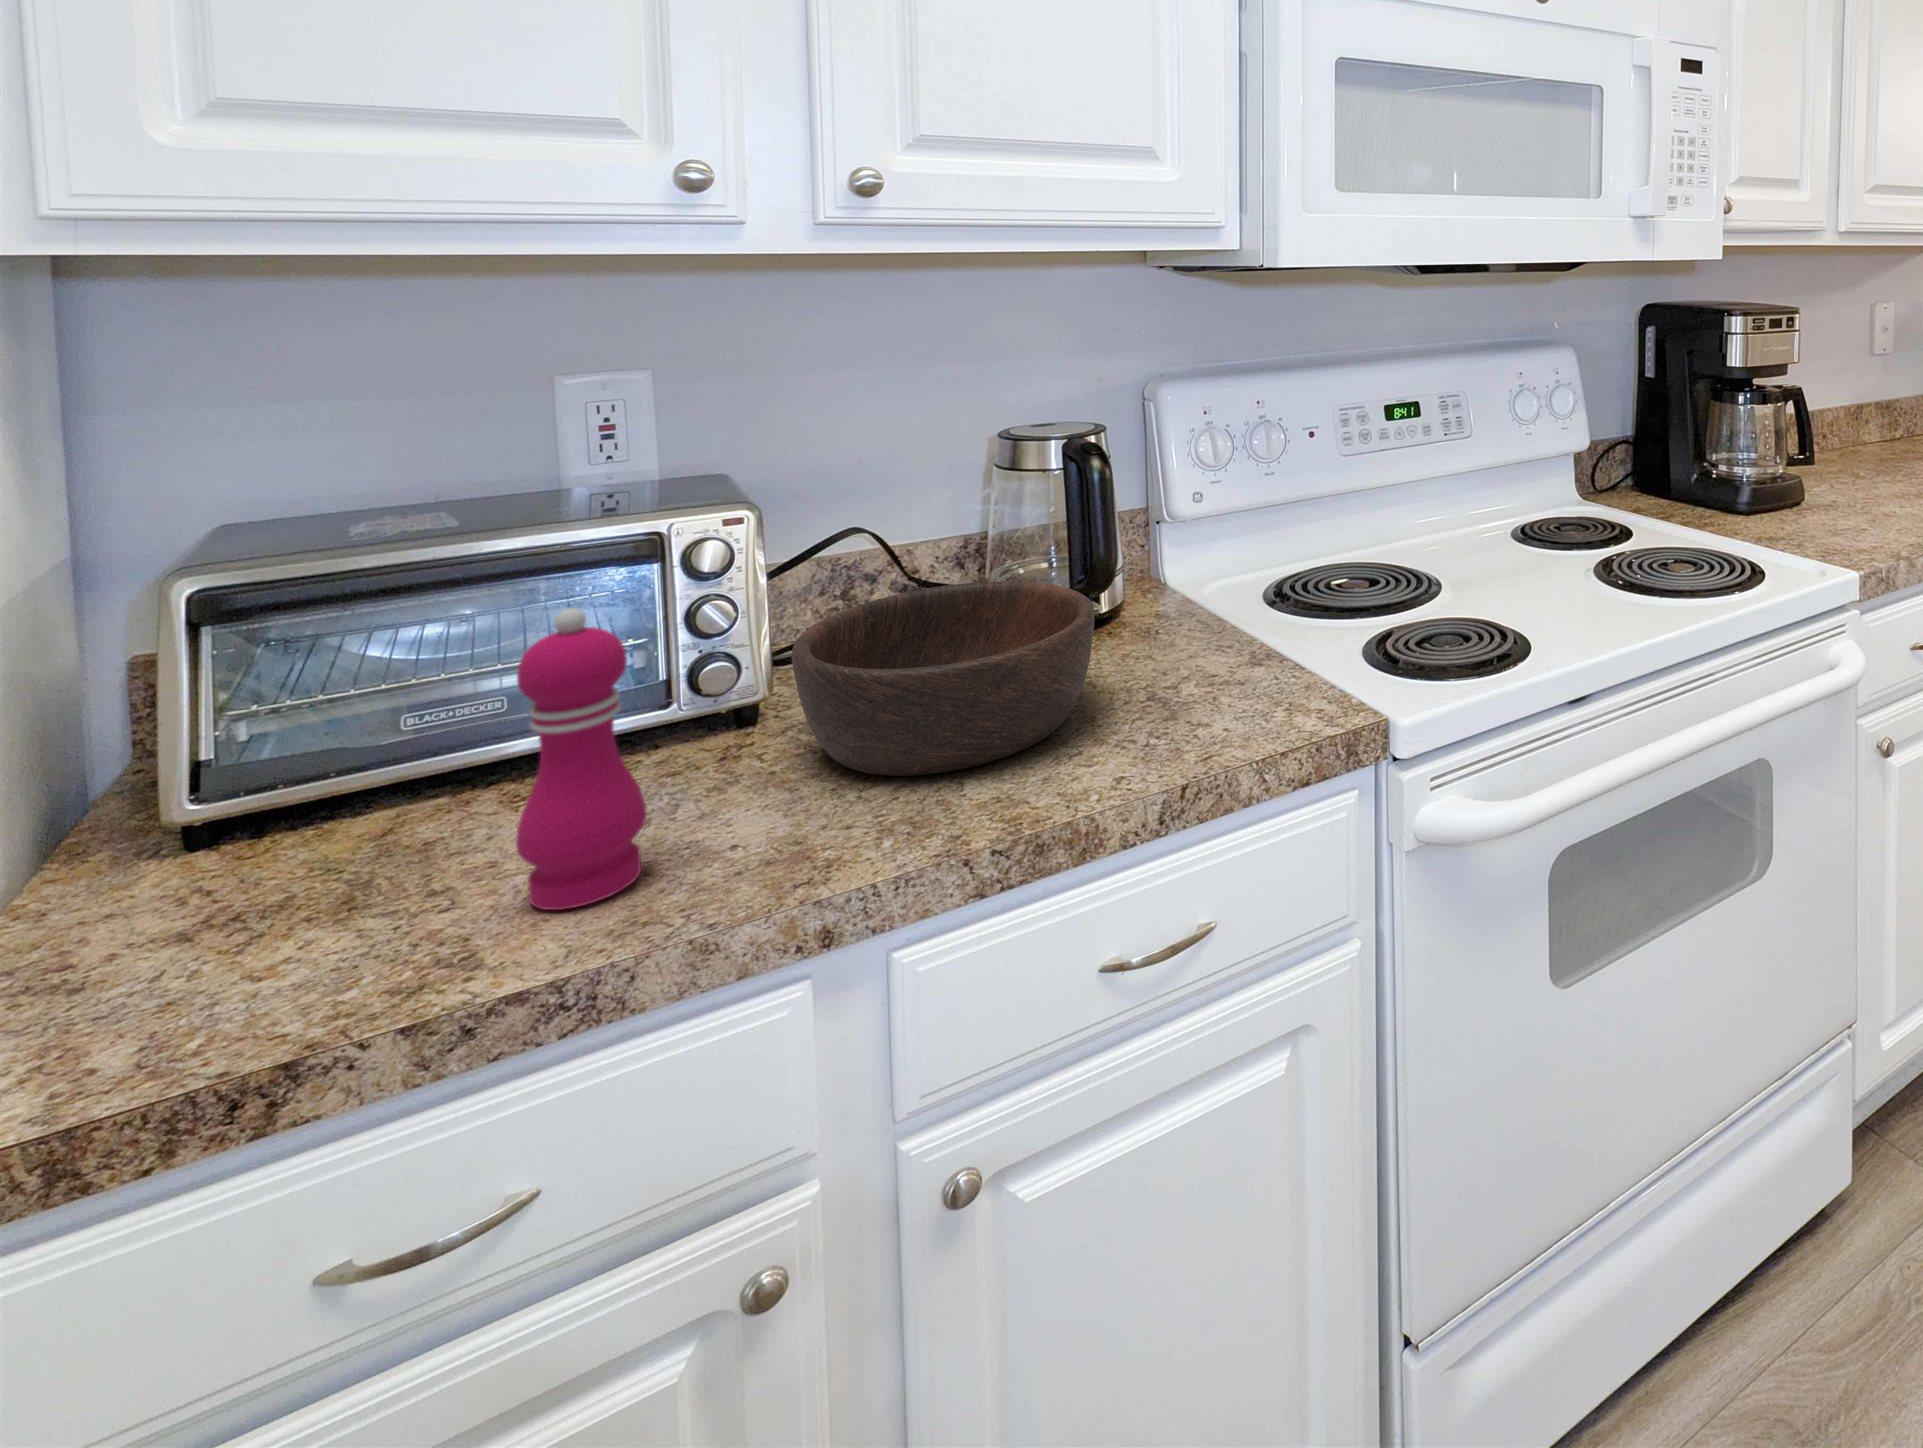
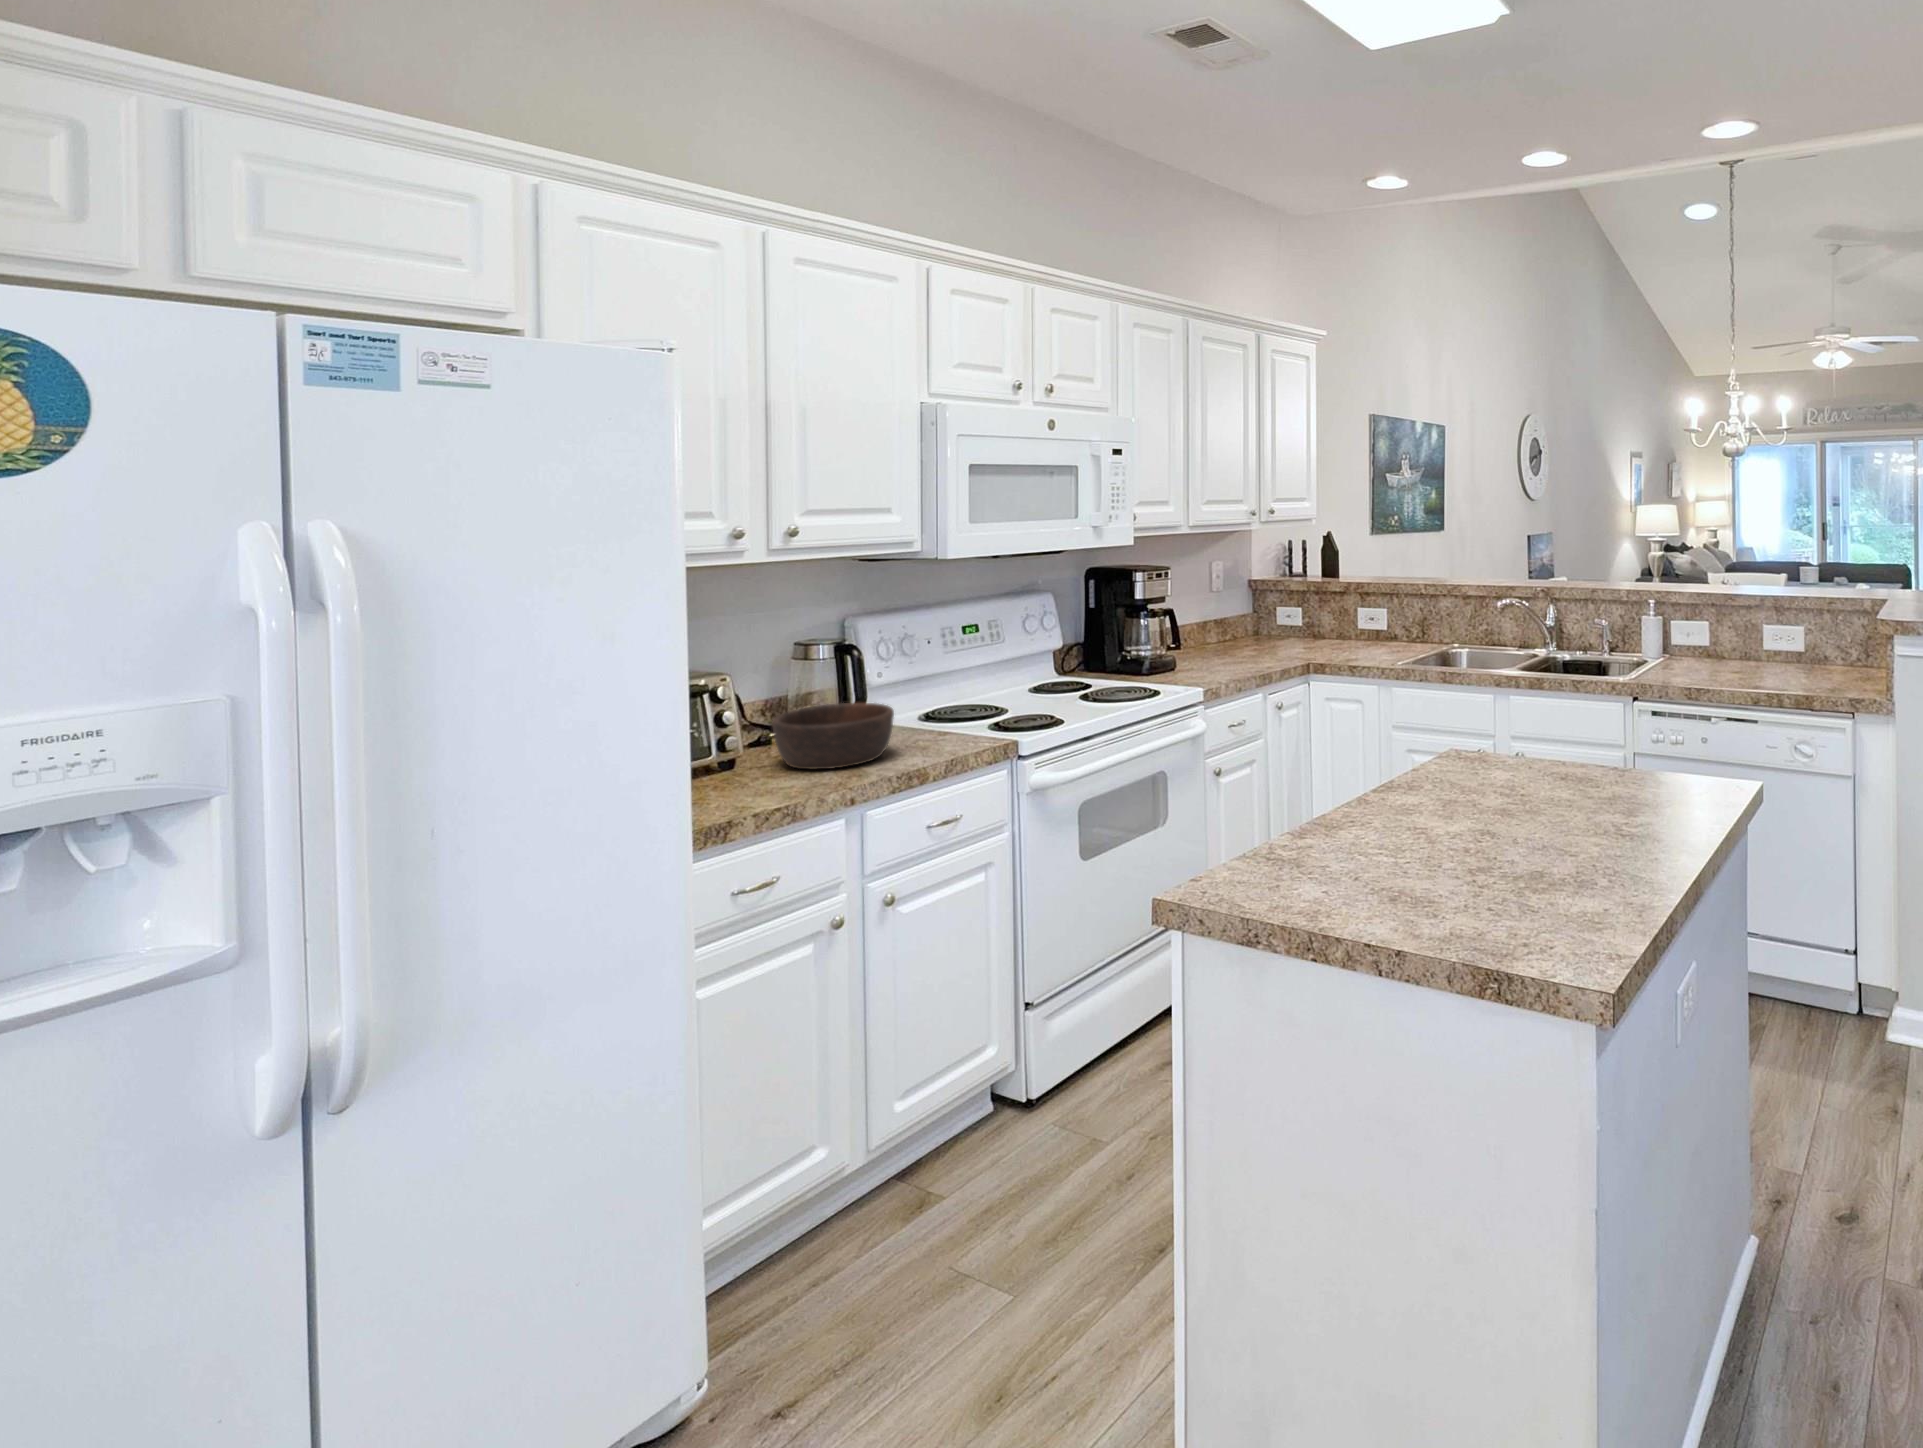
pepper mill: present [516,608,647,910] -> none [736,695,777,799]

